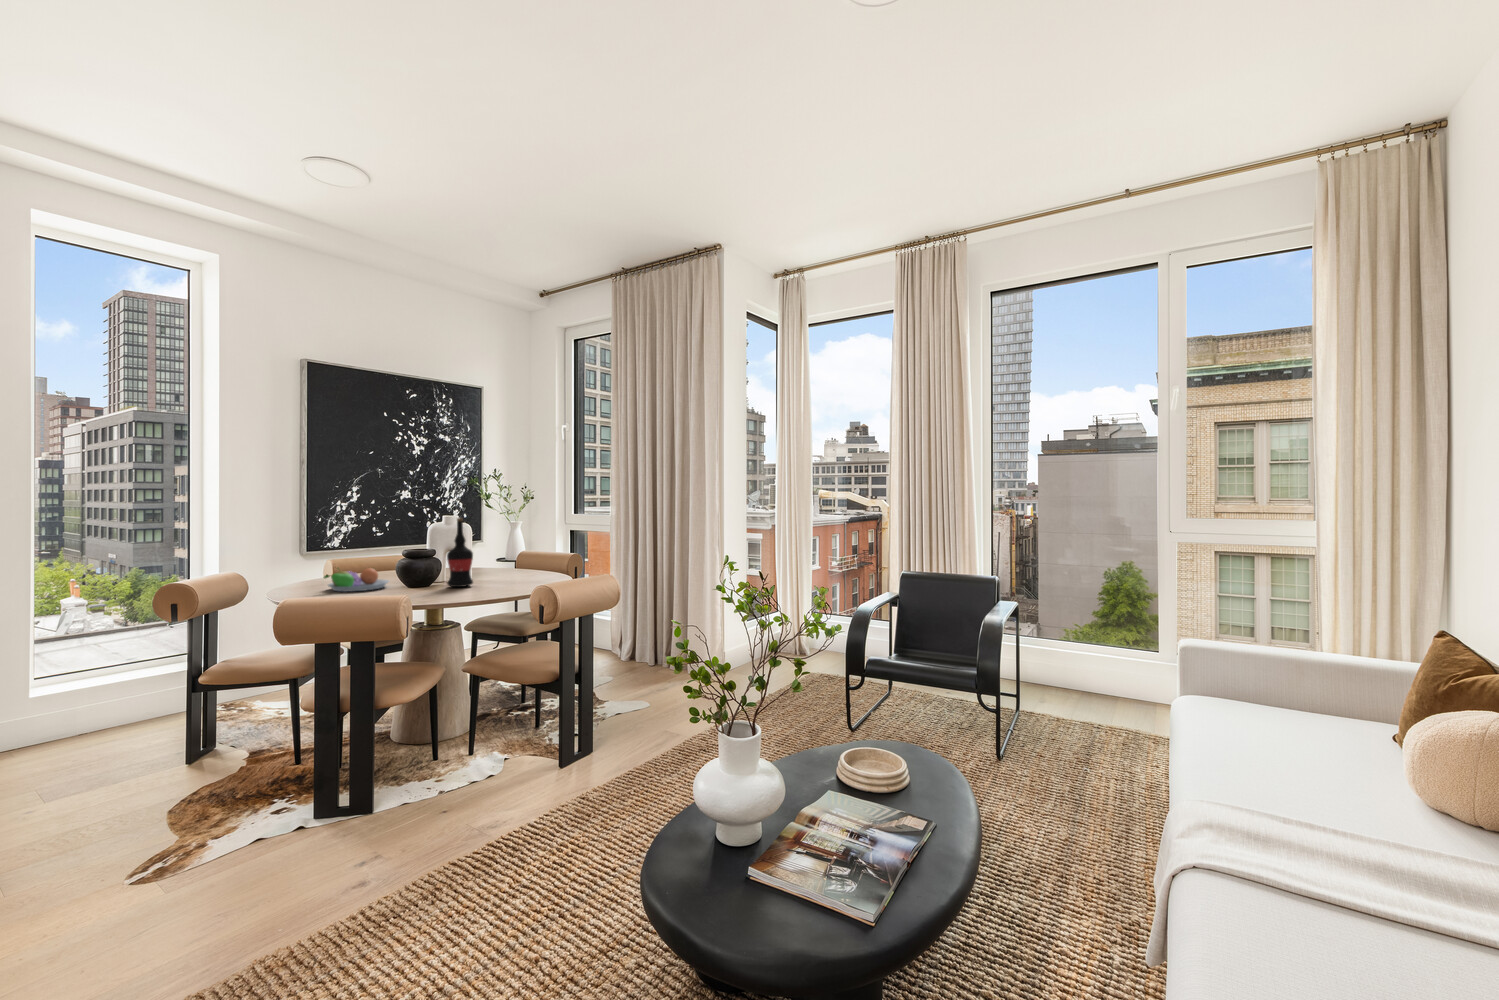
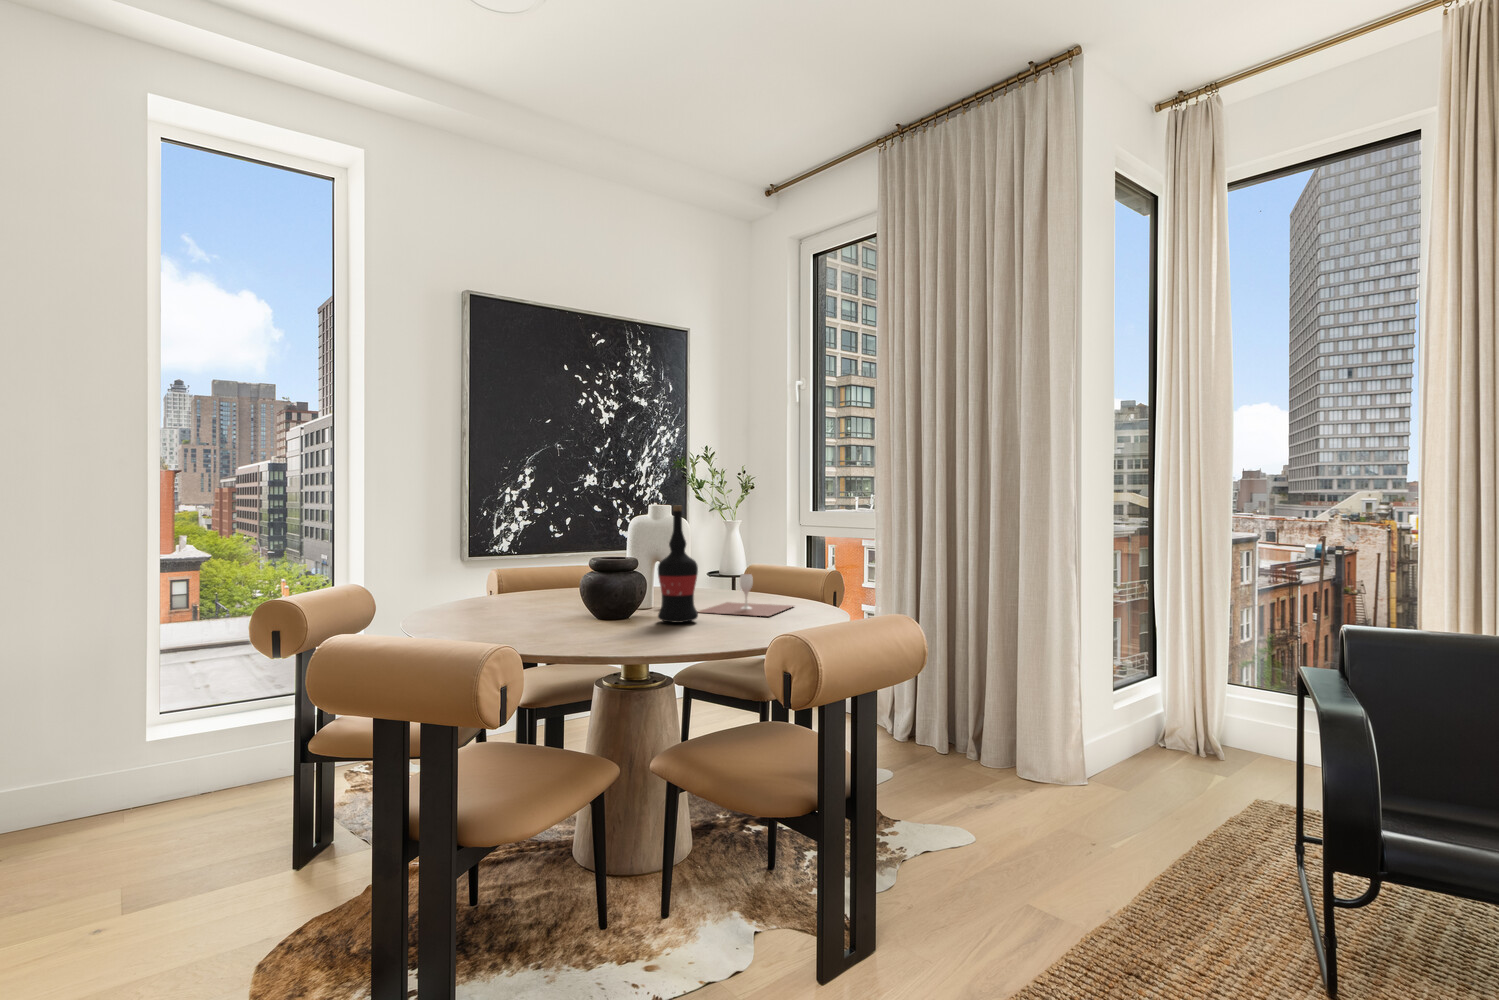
wine glass: none [473,557,539,582] -> present [697,574,792,616]
fruit bowl: present [324,568,390,592] -> none [475,583,571,623]

